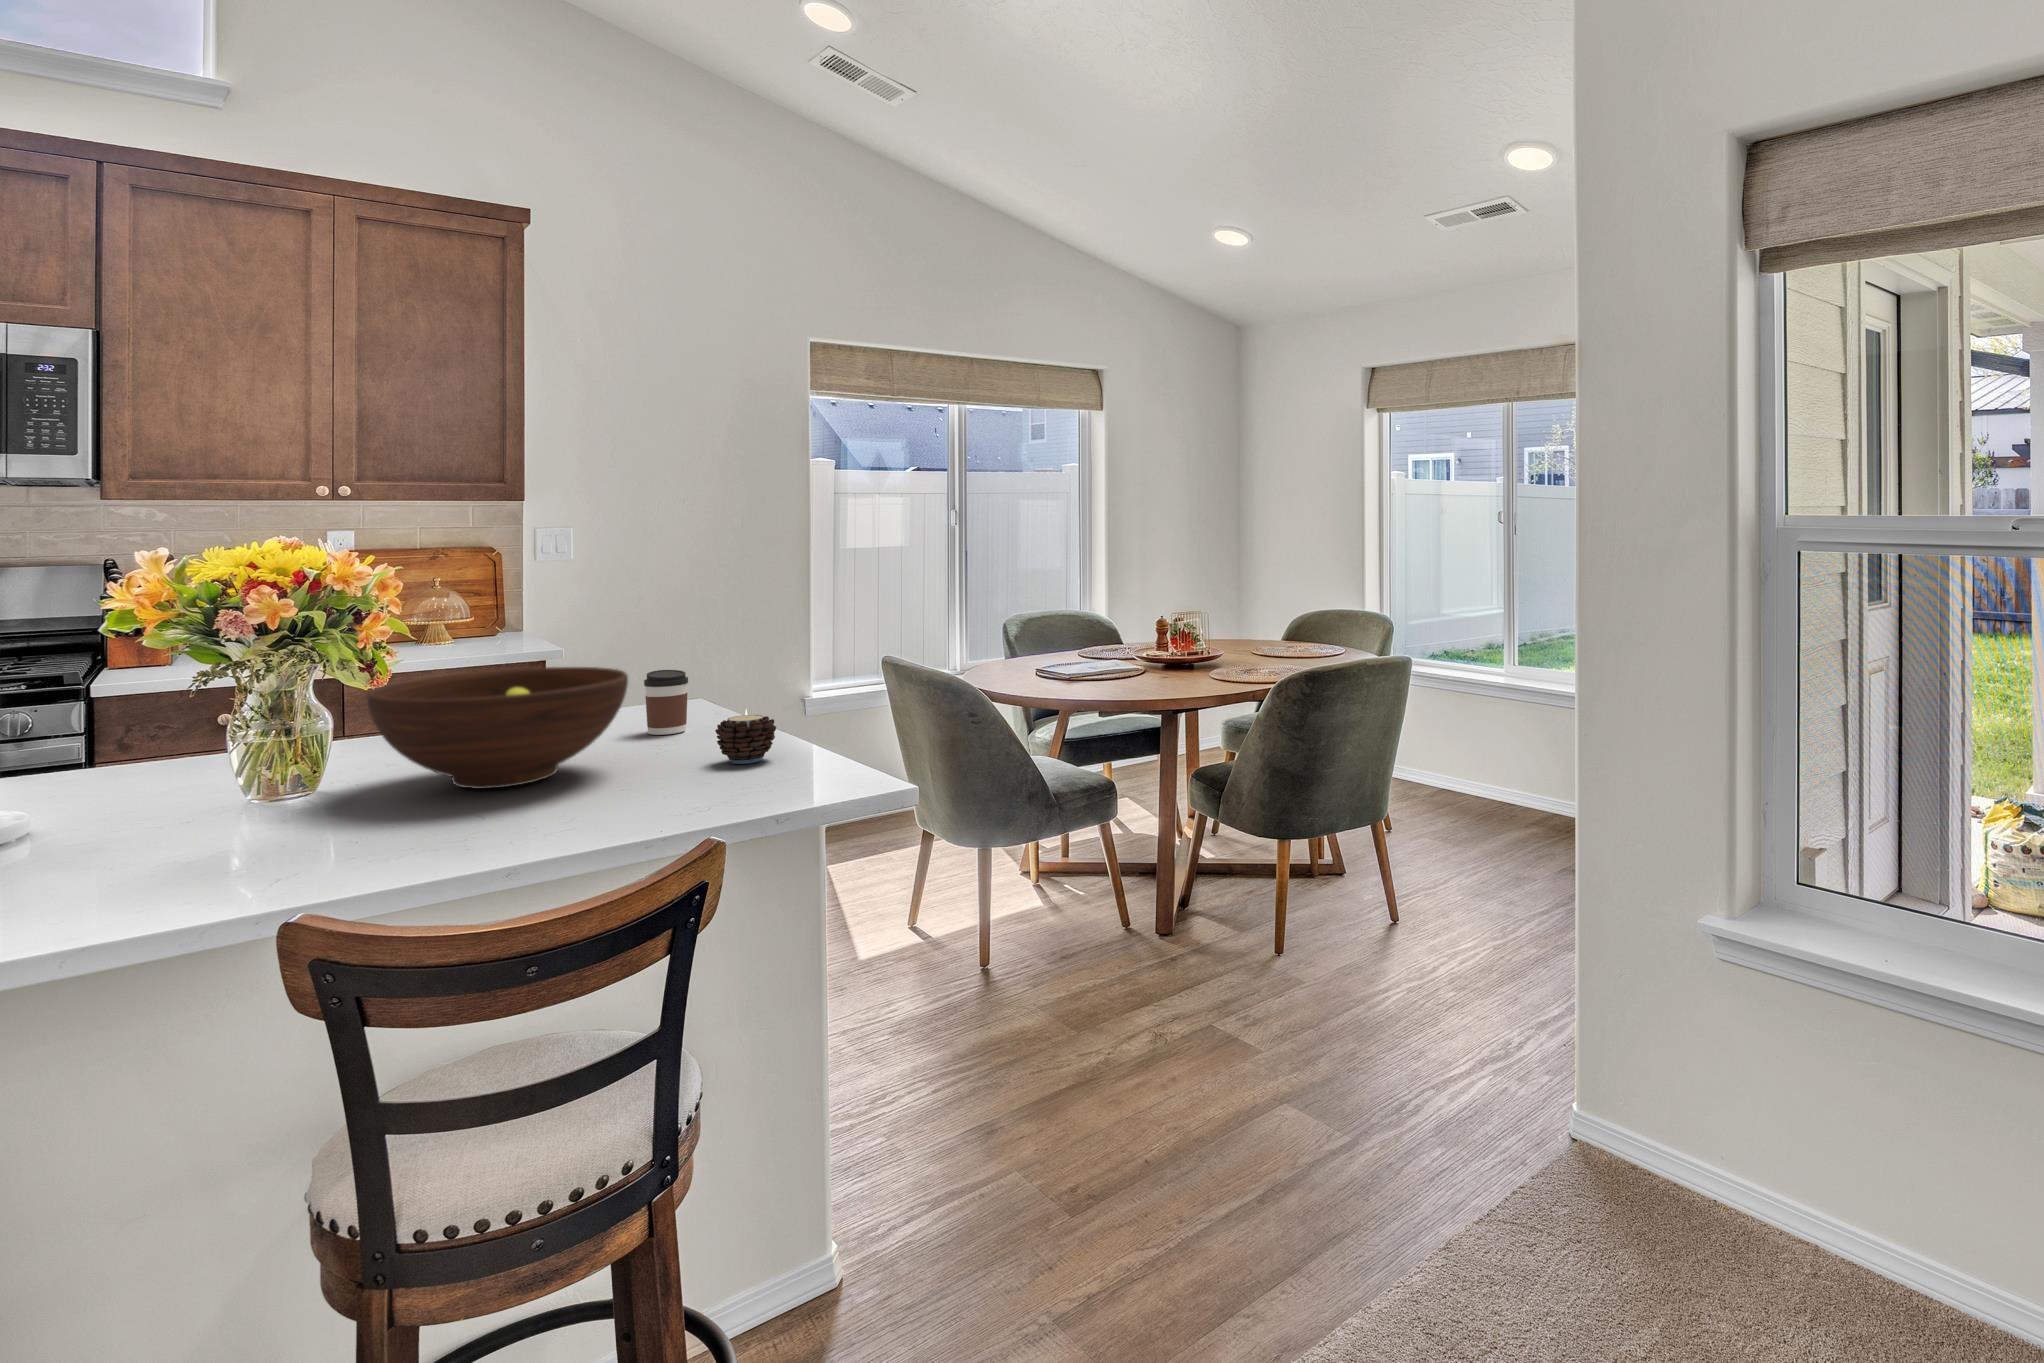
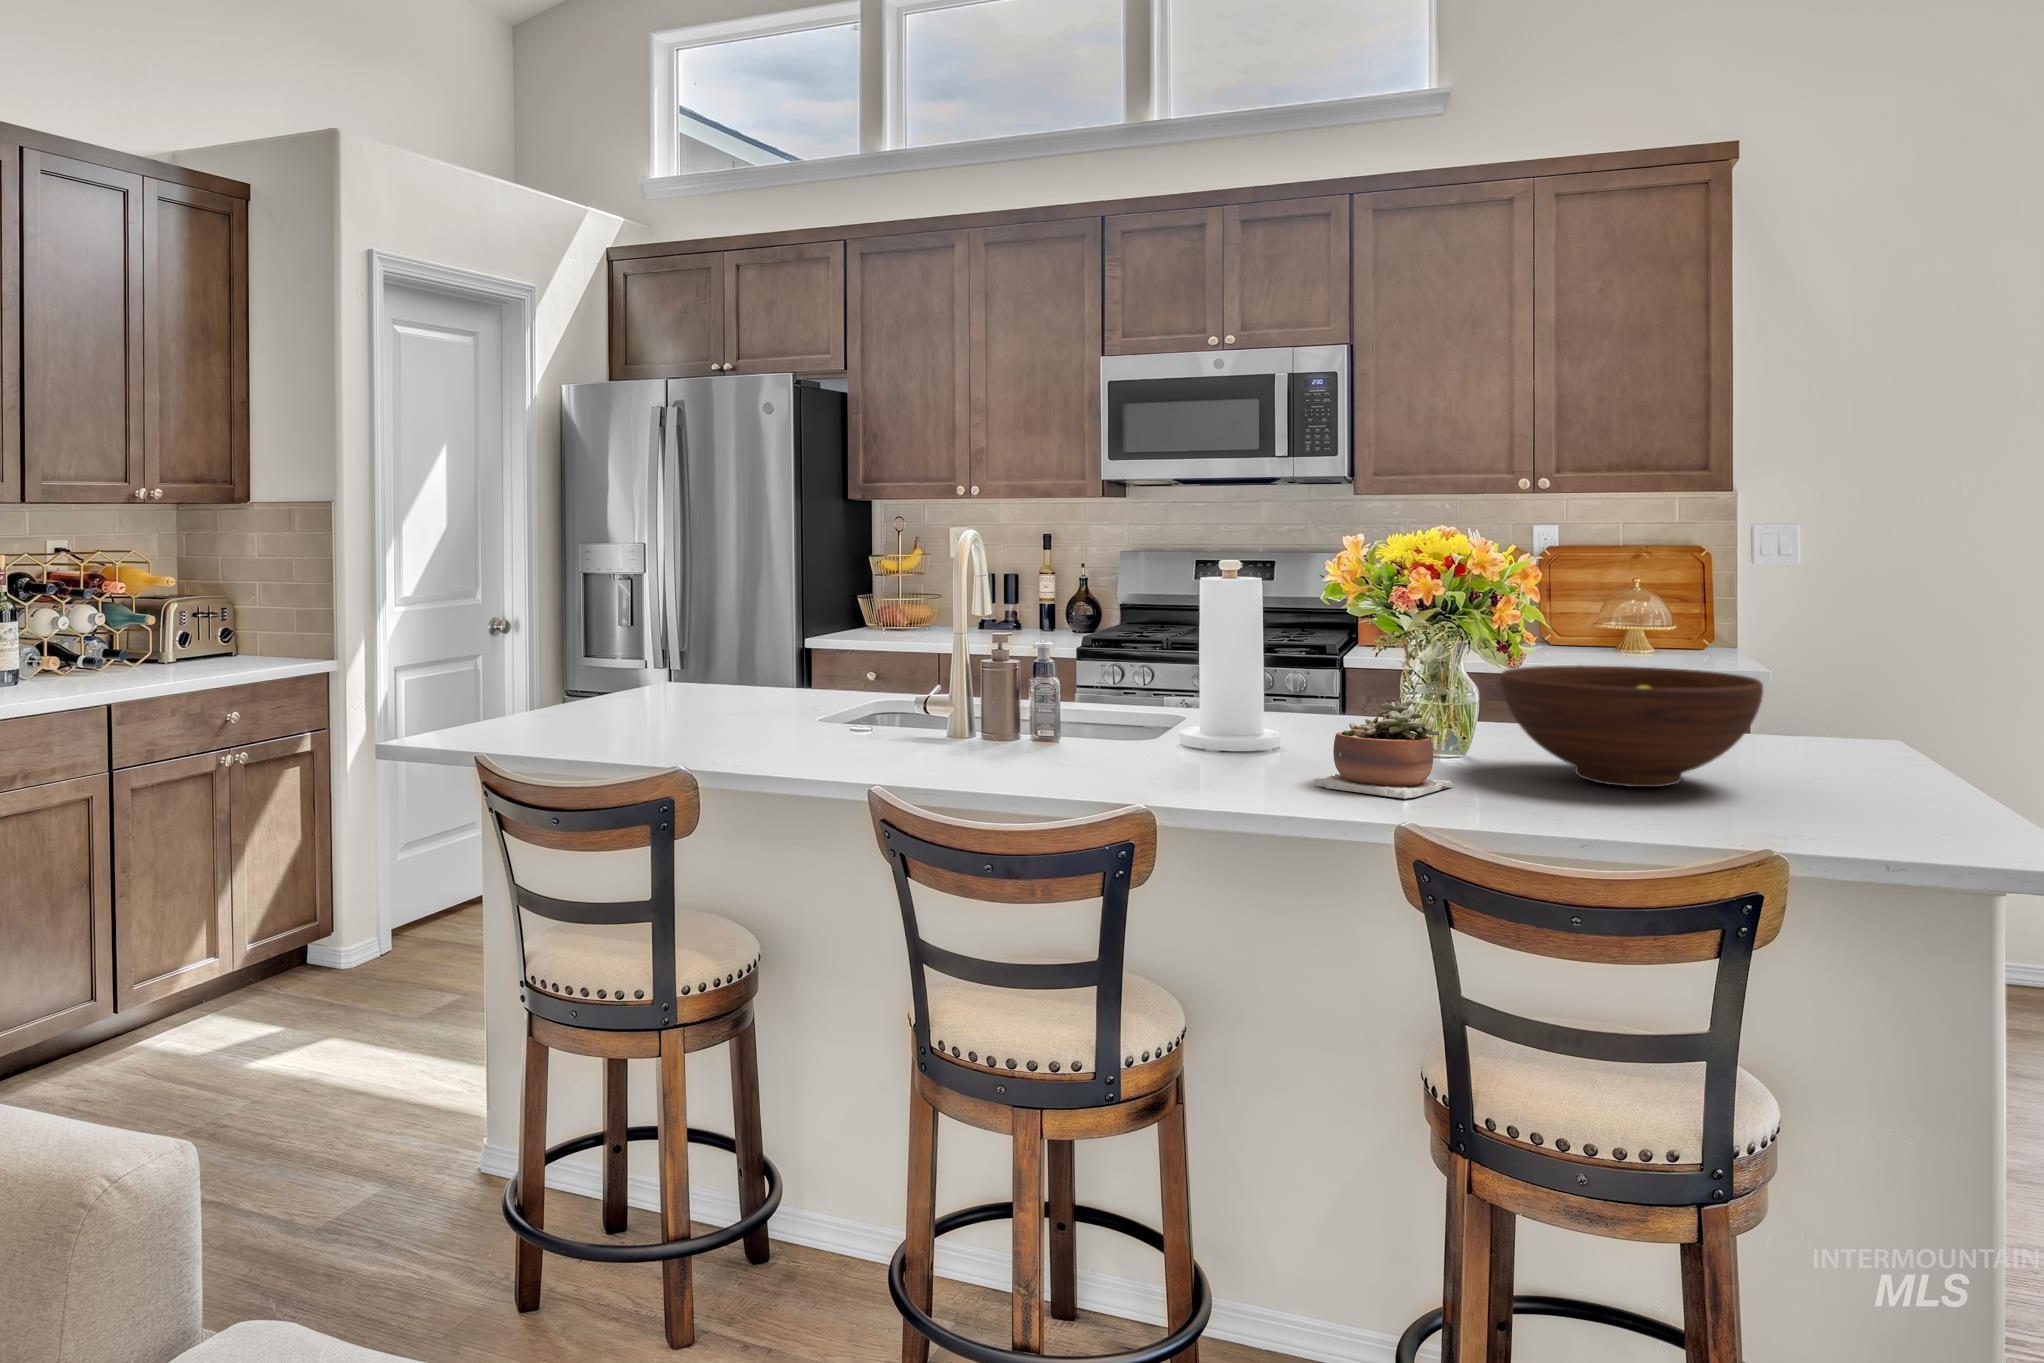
coffee cup: present [644,670,688,735] -> none [1807,691,1867,771]
candle: present [715,709,776,764] -> none [1876,746,1965,817]
succulent plant: none [116,742,319,872] -> present [1315,700,1454,799]

